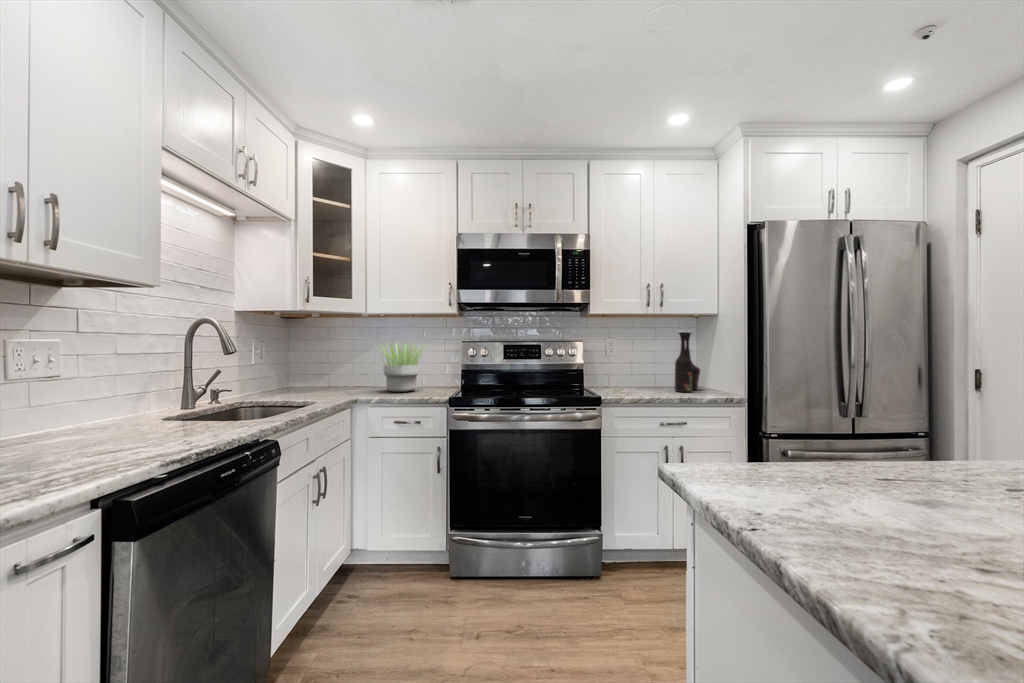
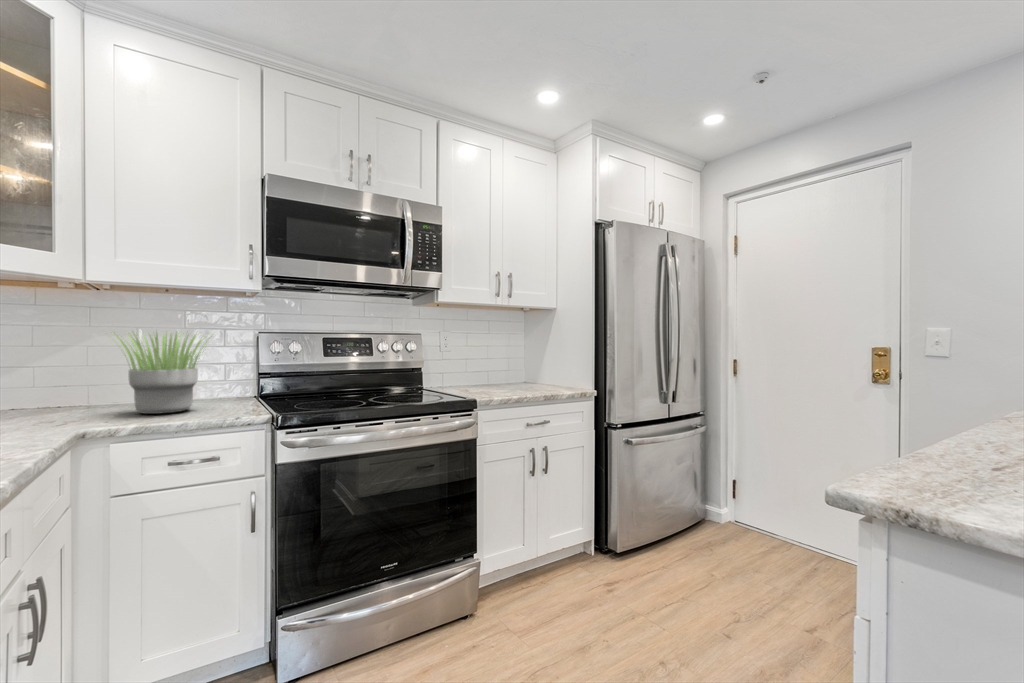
vase: present [675,331,700,392] -> none [521,325,546,390]

